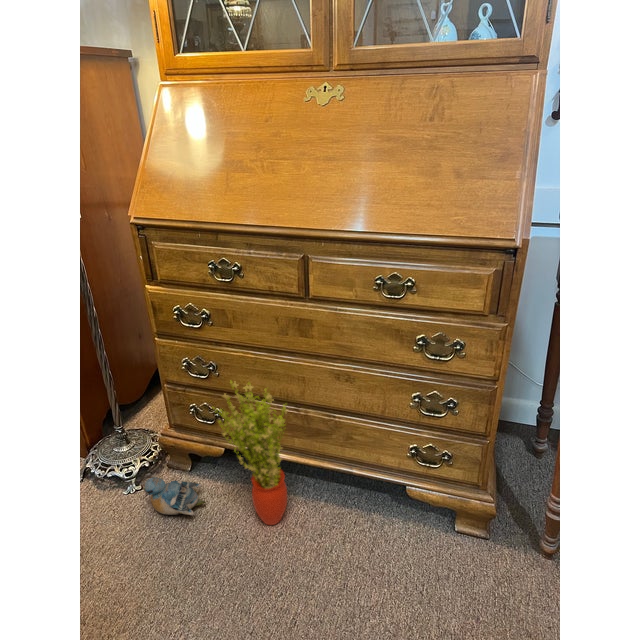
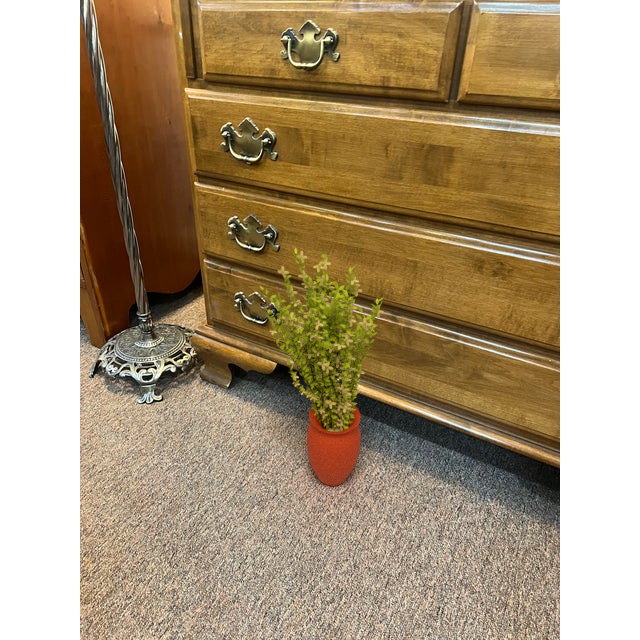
plush toy: present [144,477,206,515] -> none [157,386,241,449]

